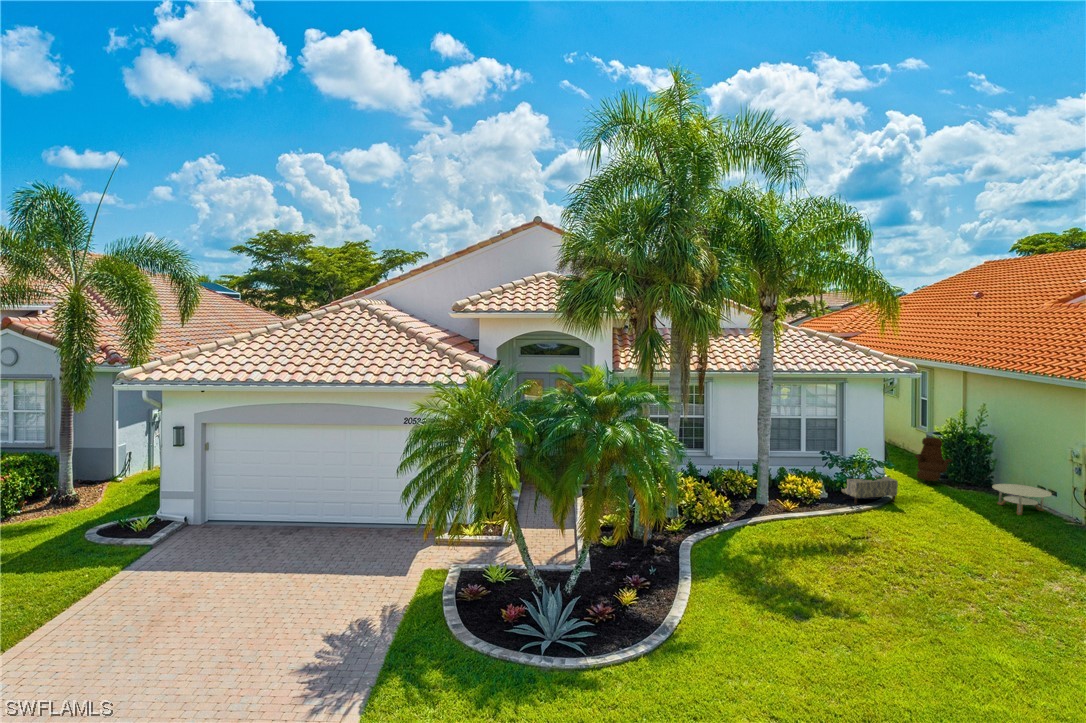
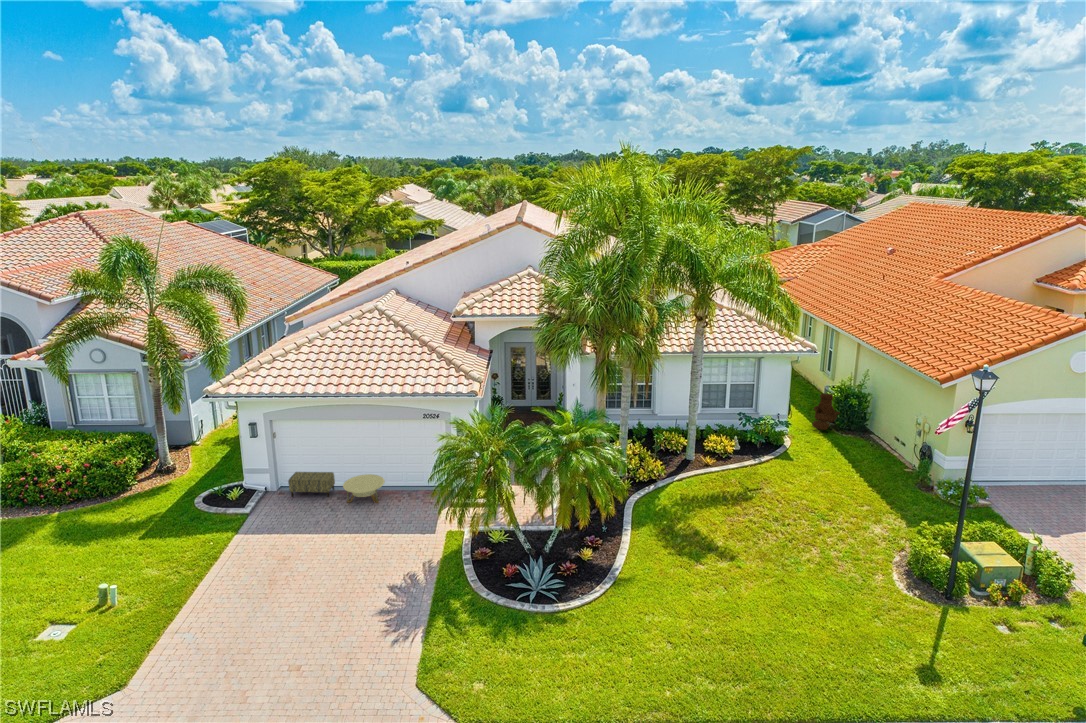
bench: present [842,475,898,505] -> present [288,472,335,497]
round table: present [992,484,1052,515] -> present [343,474,385,503]

